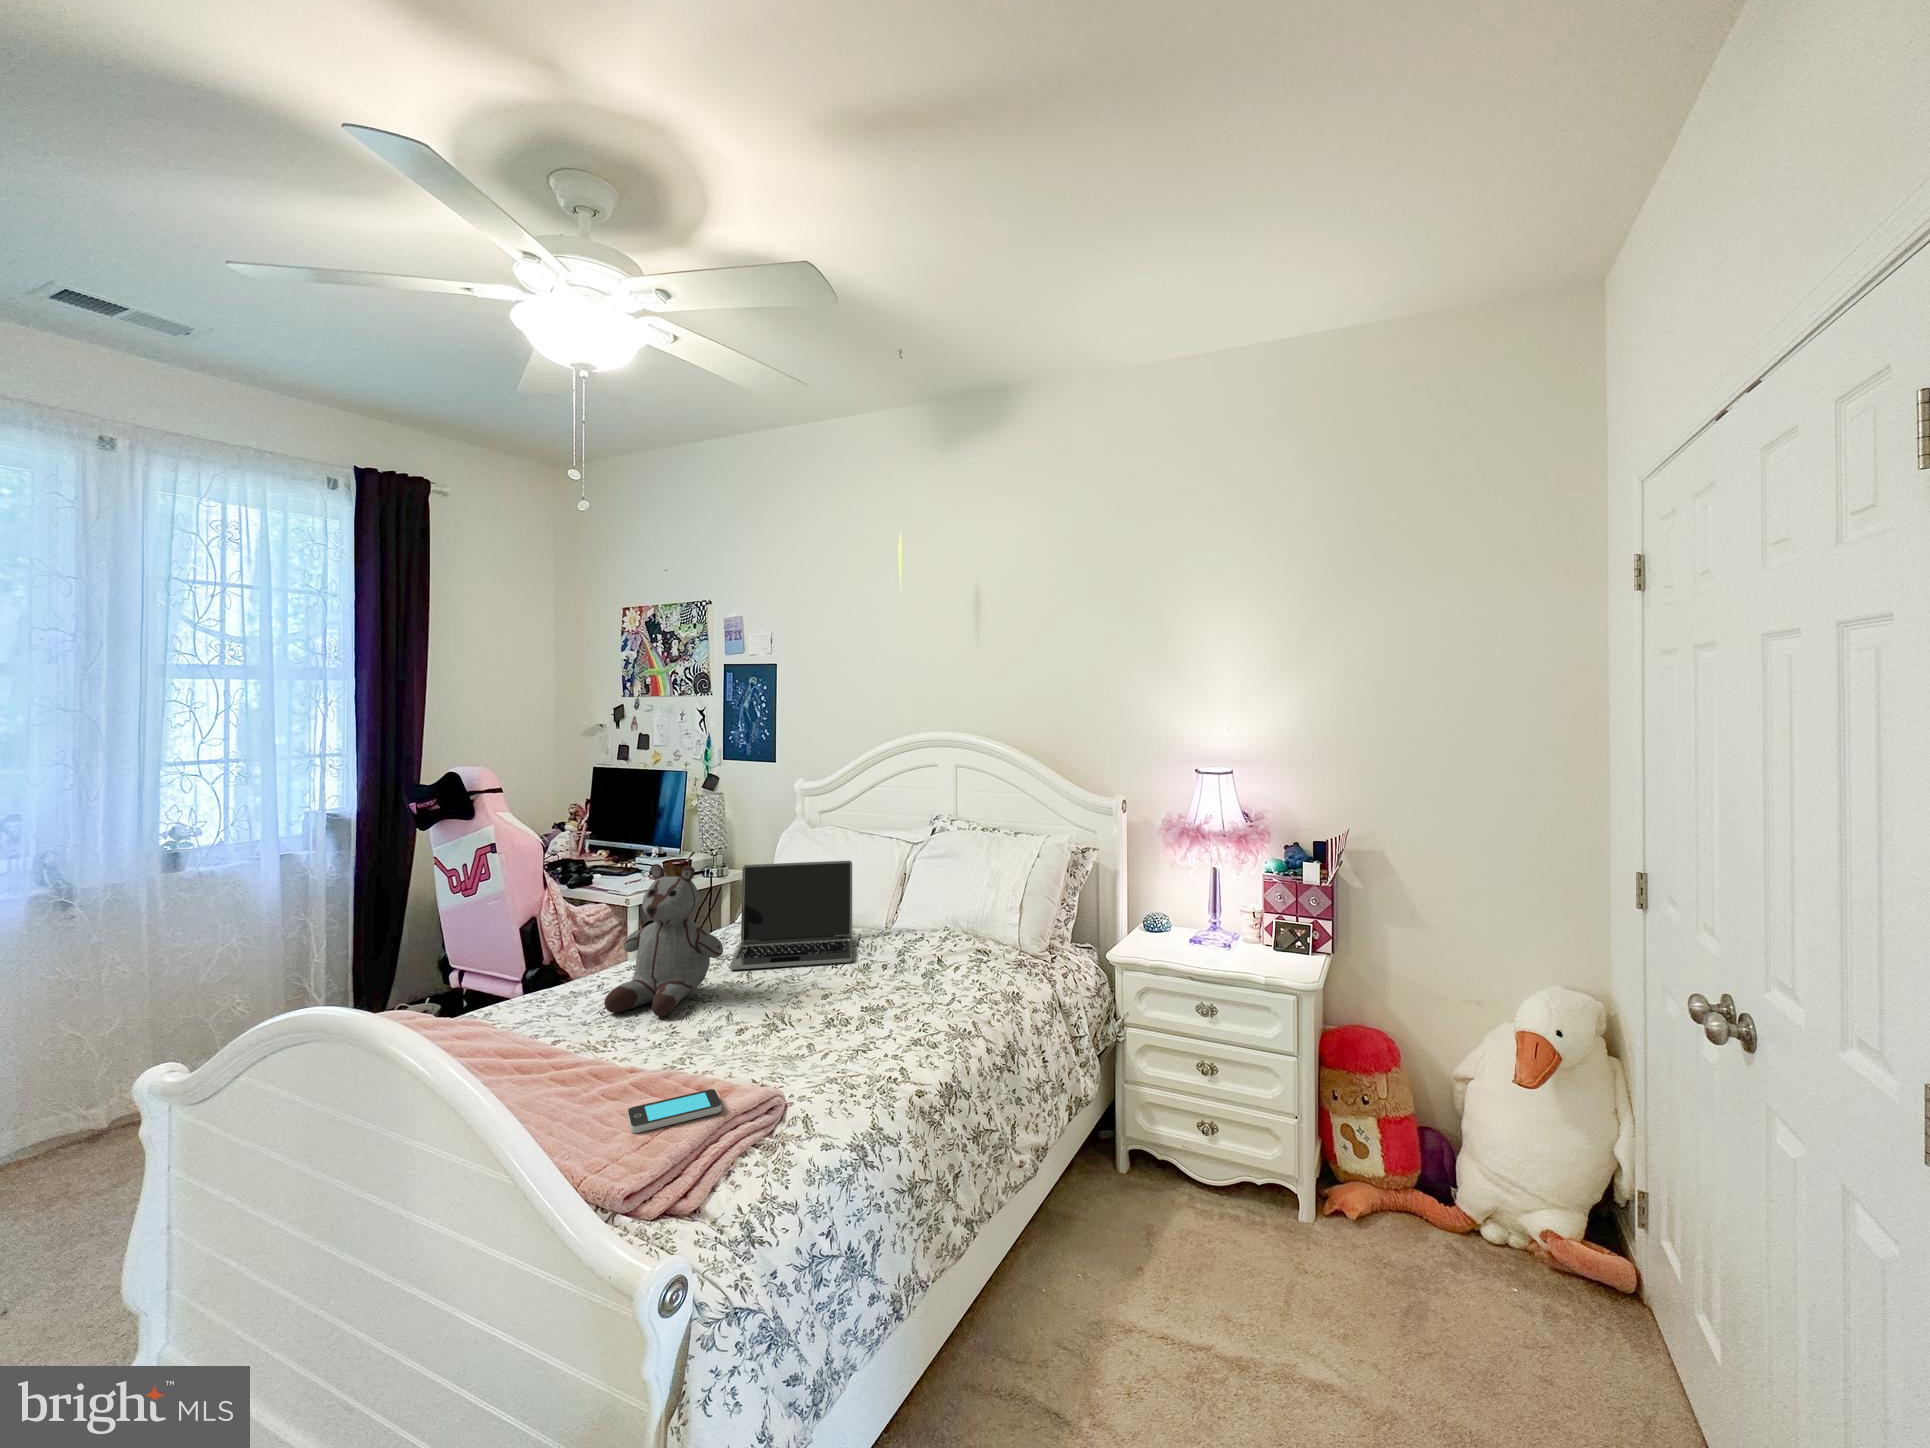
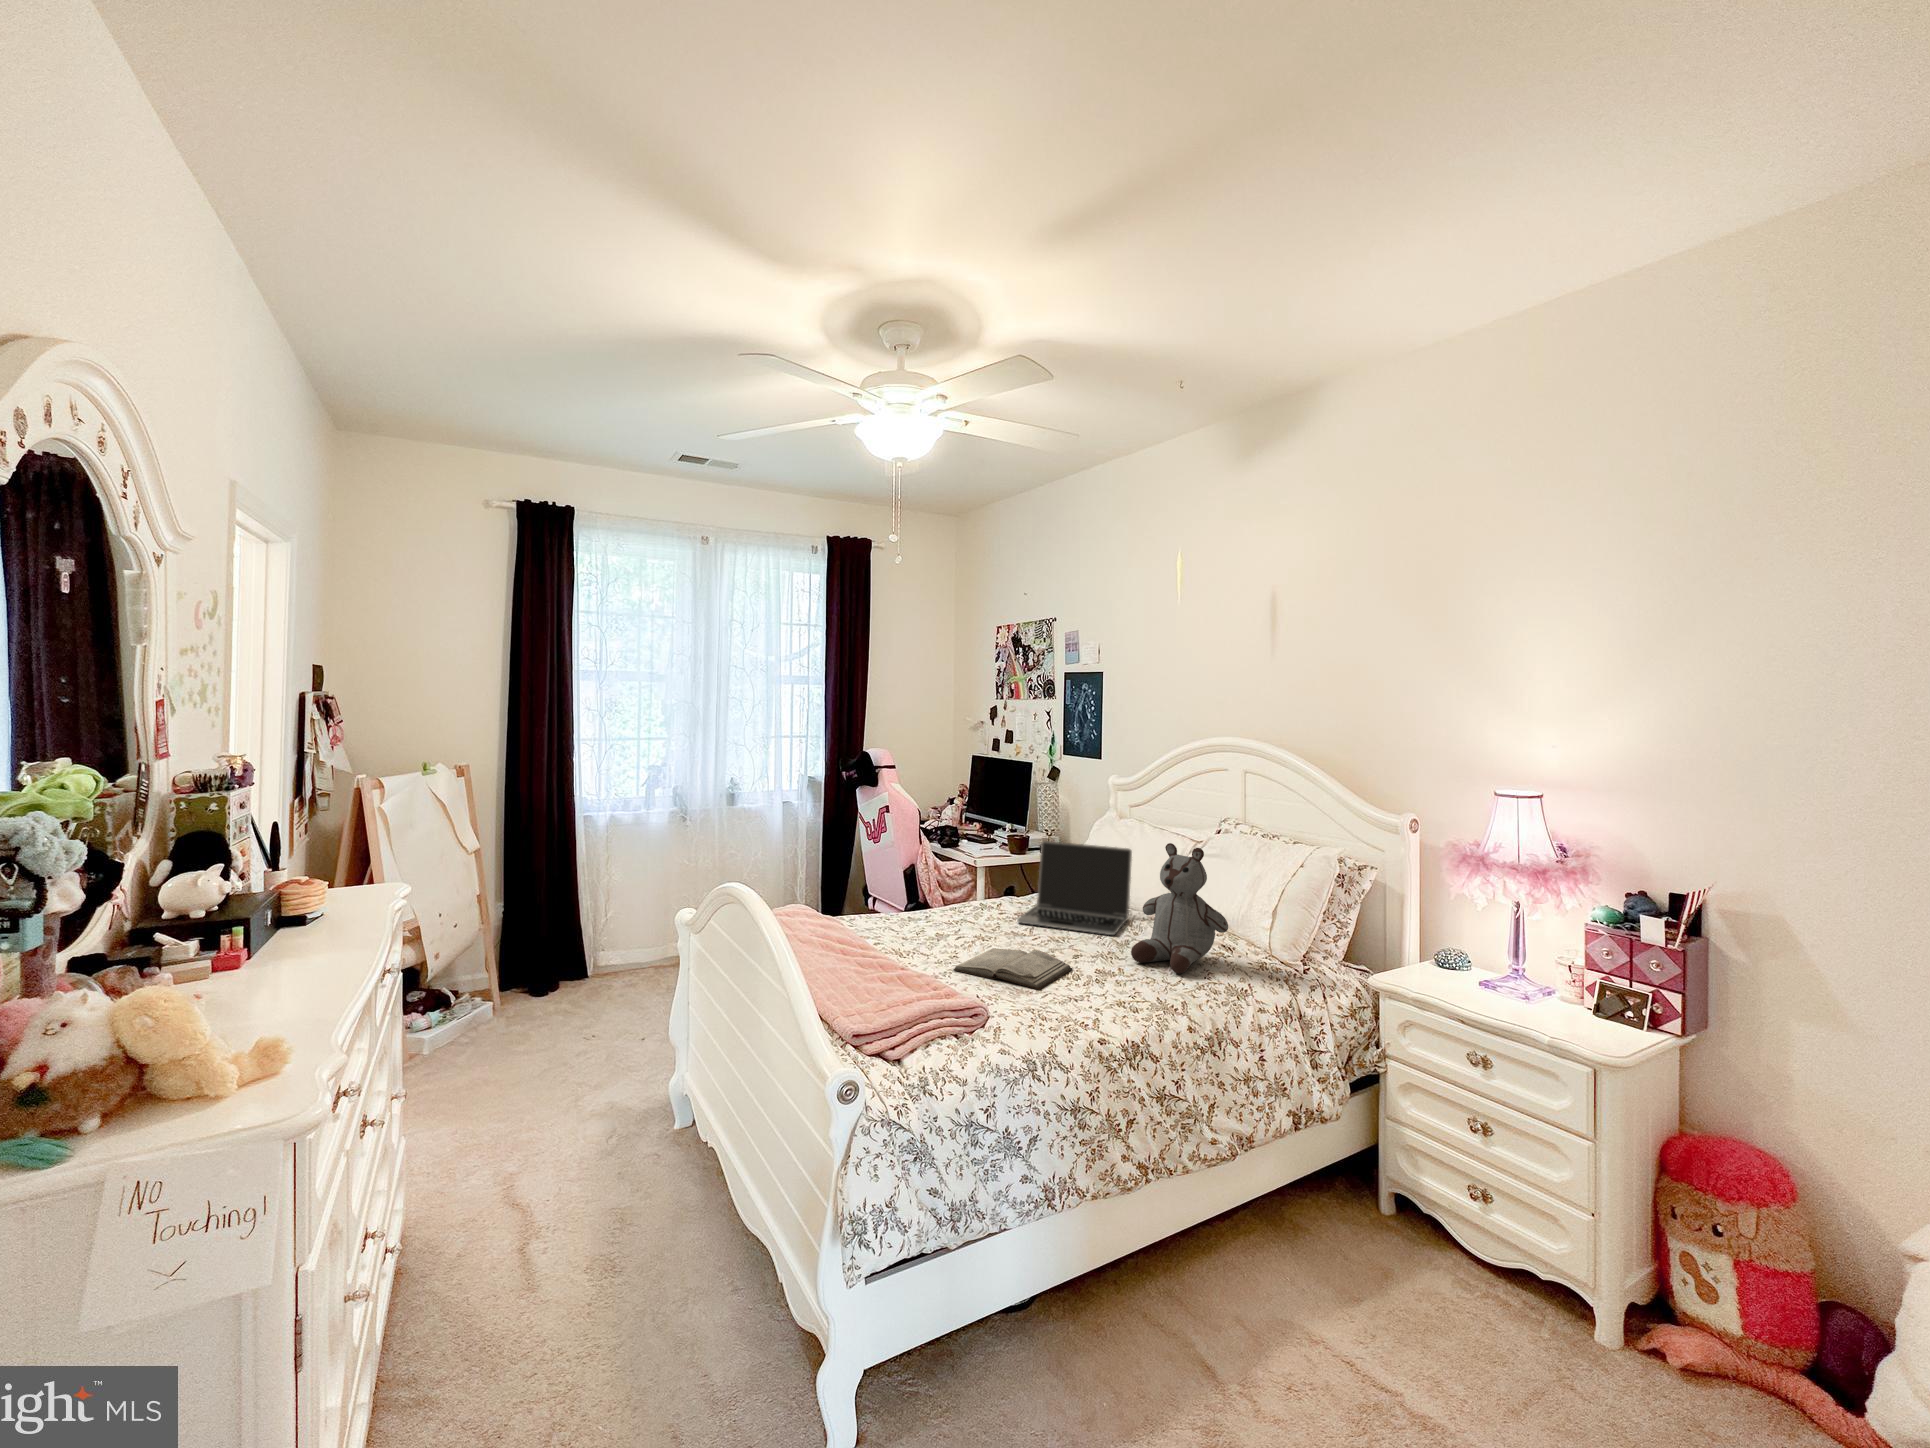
stuffed bear: present [604,864,723,1017] -> present [1131,843,1228,974]
diary: none [691,1001,835,1053] -> present [953,948,1073,990]
smartphone: present [628,1089,721,1133] -> none [876,986,938,1004]

